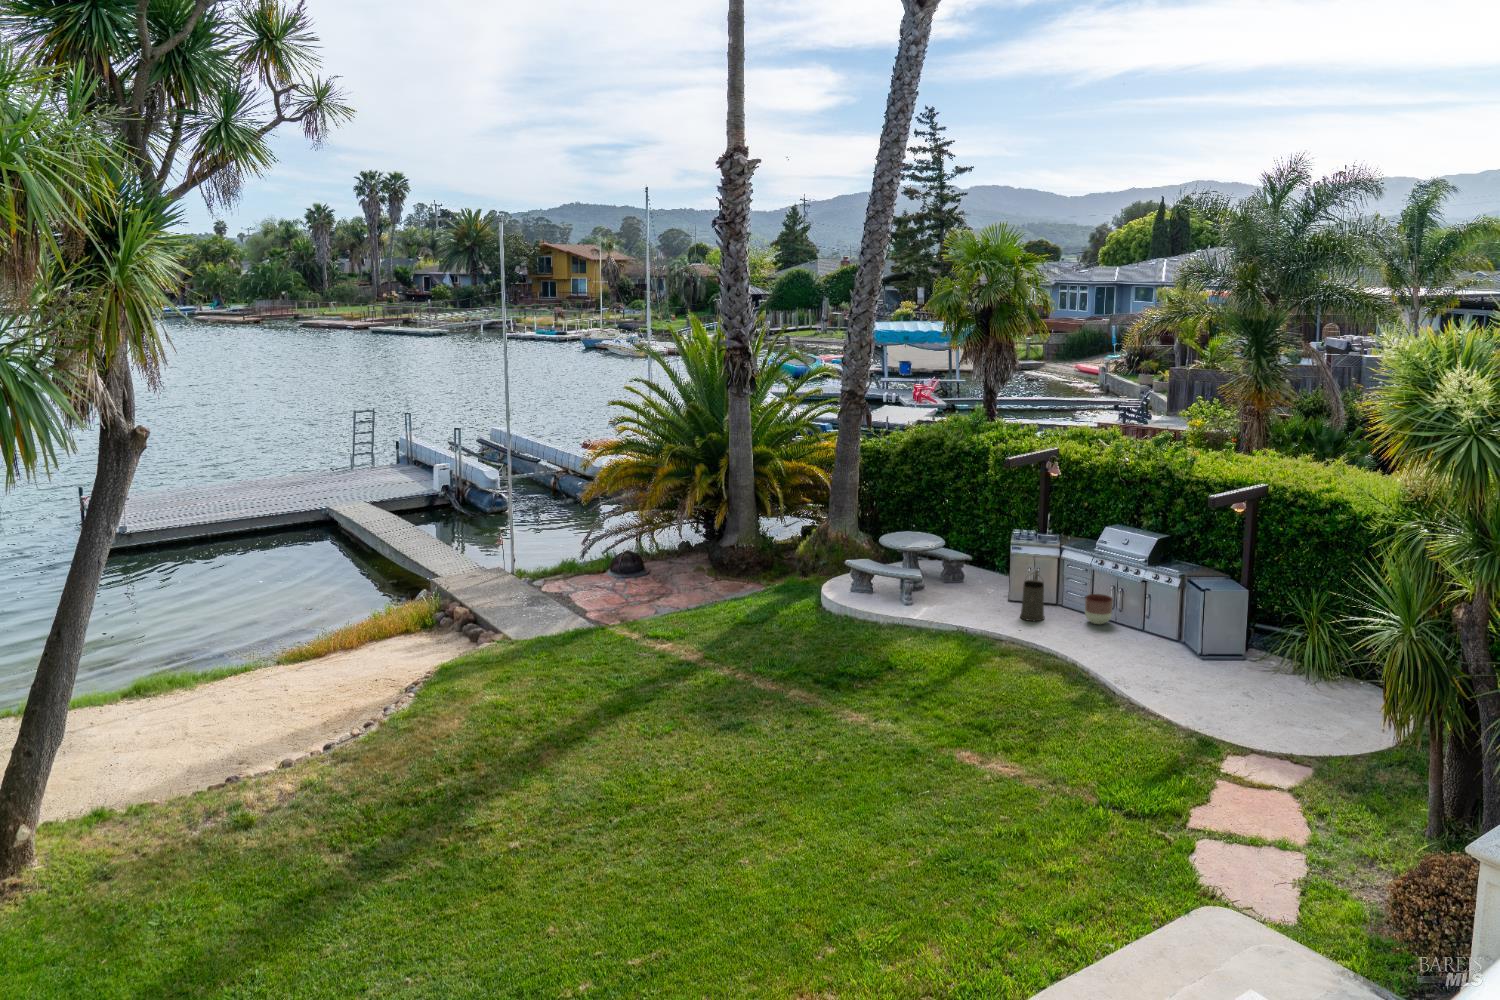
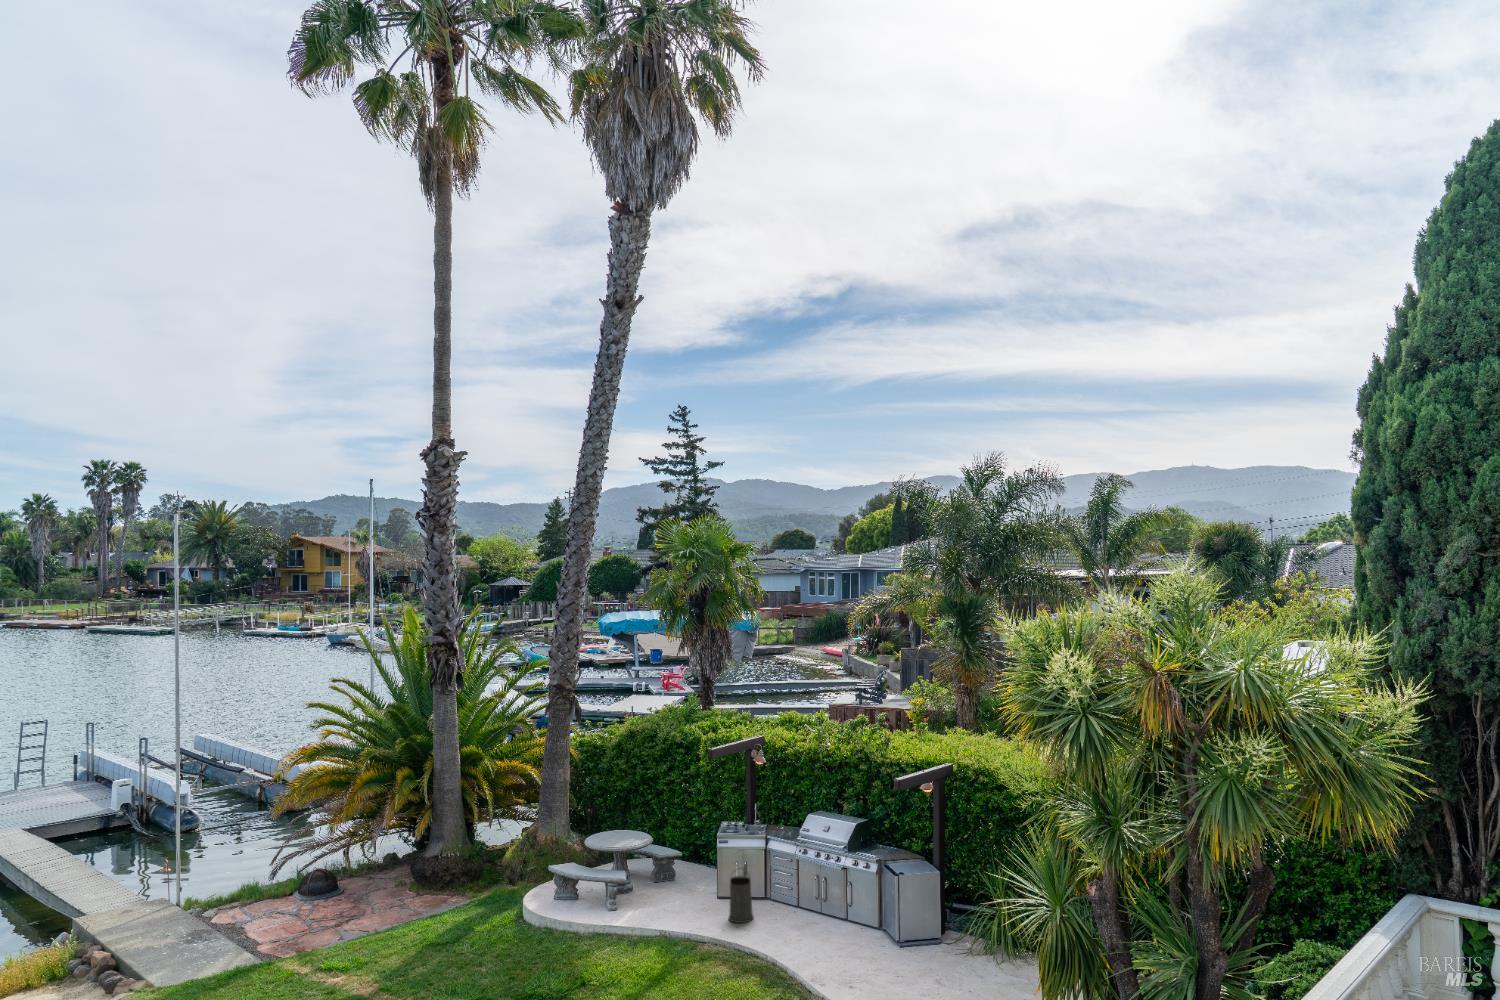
planter: present [1085,594,1113,624] -> none [792,887,819,921]

